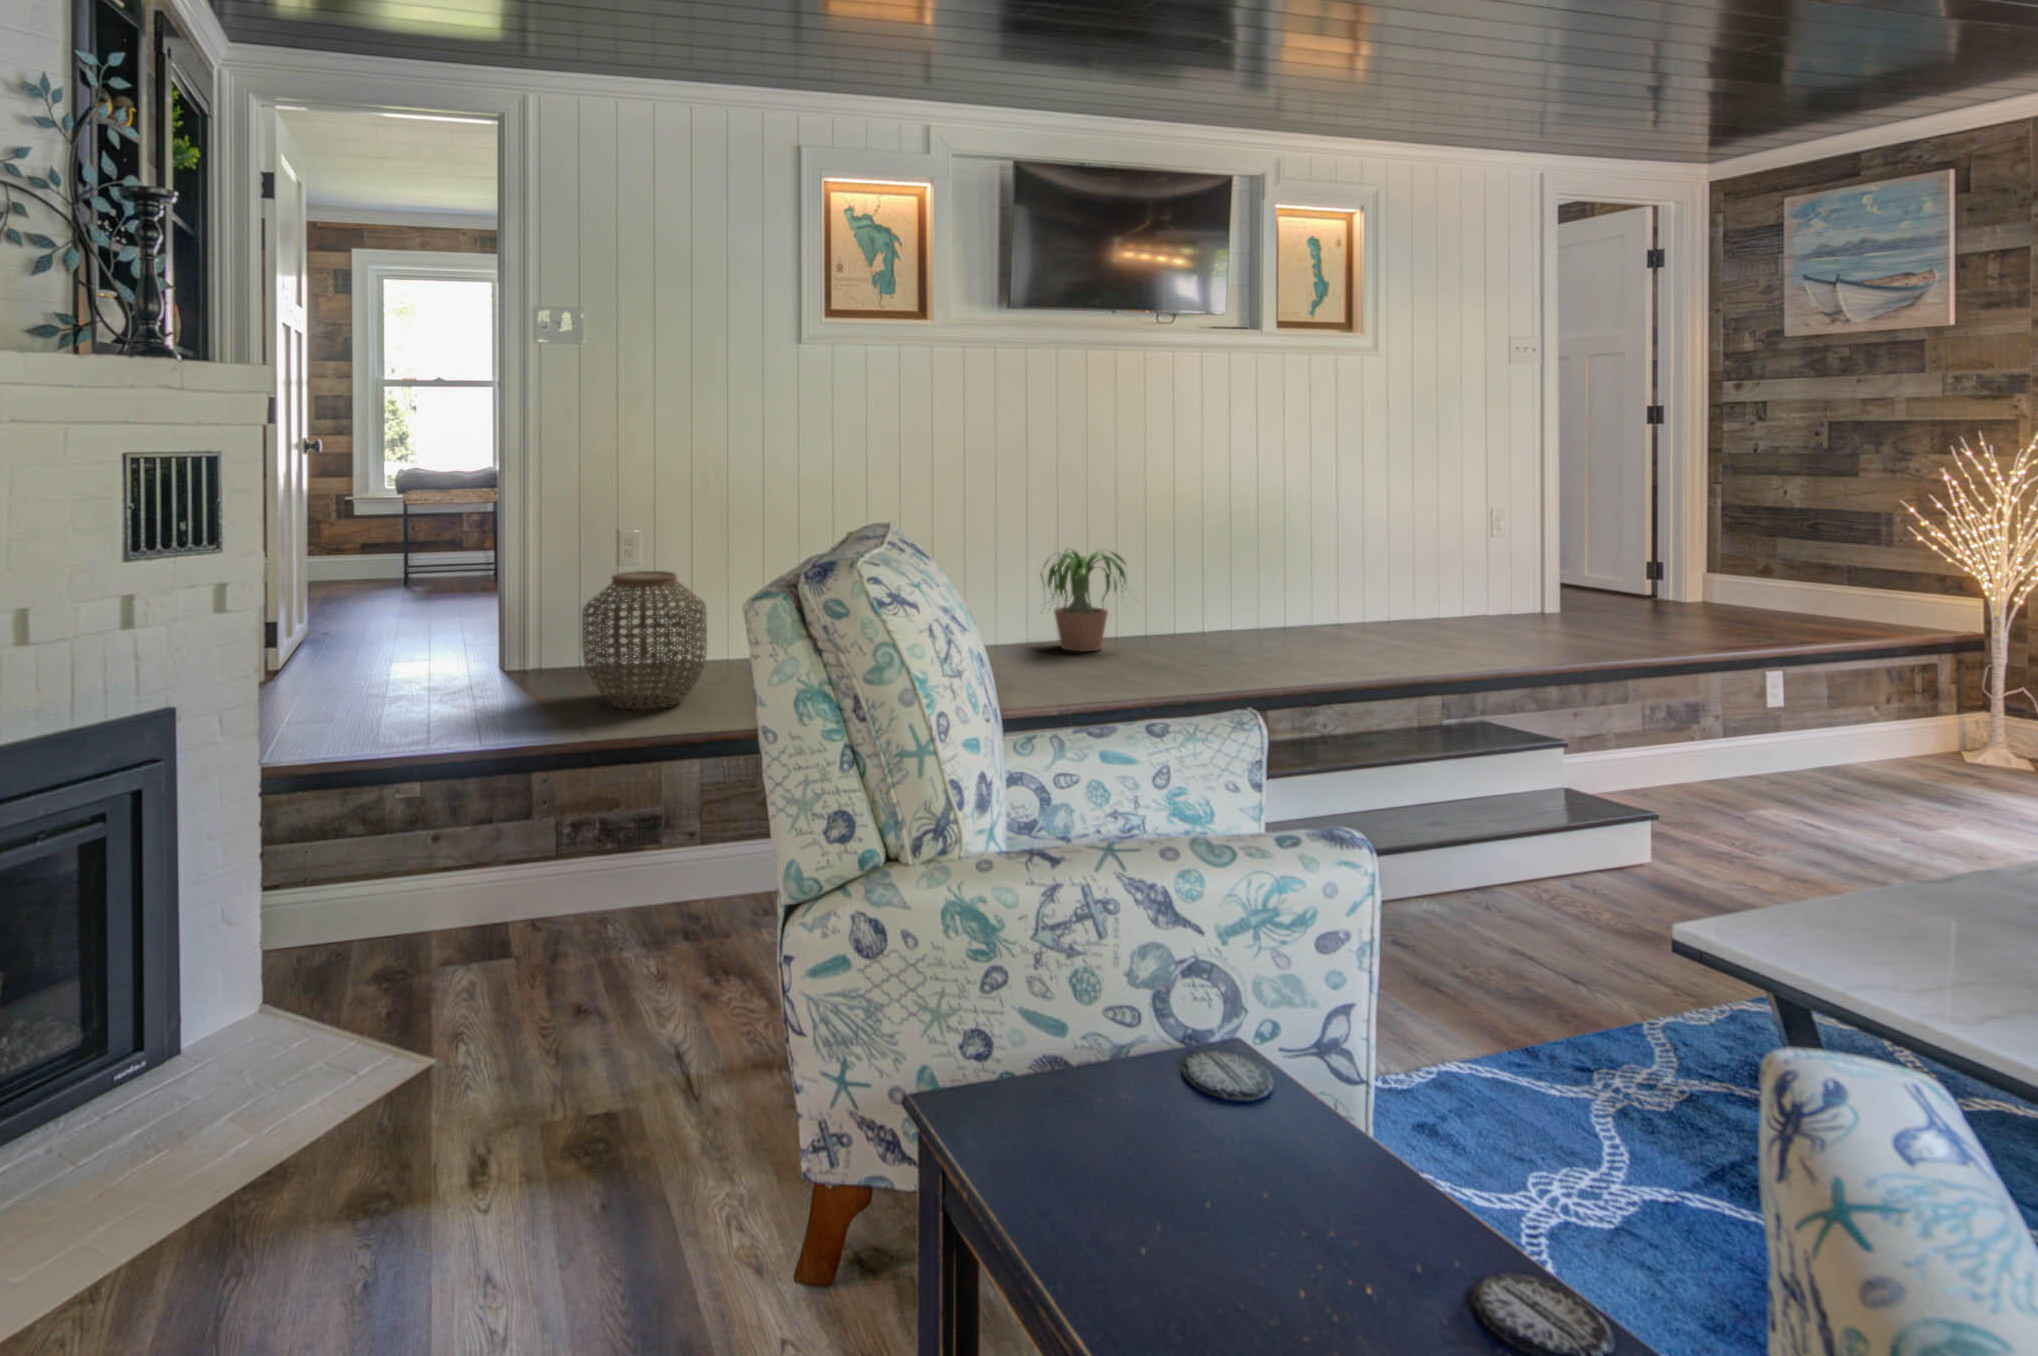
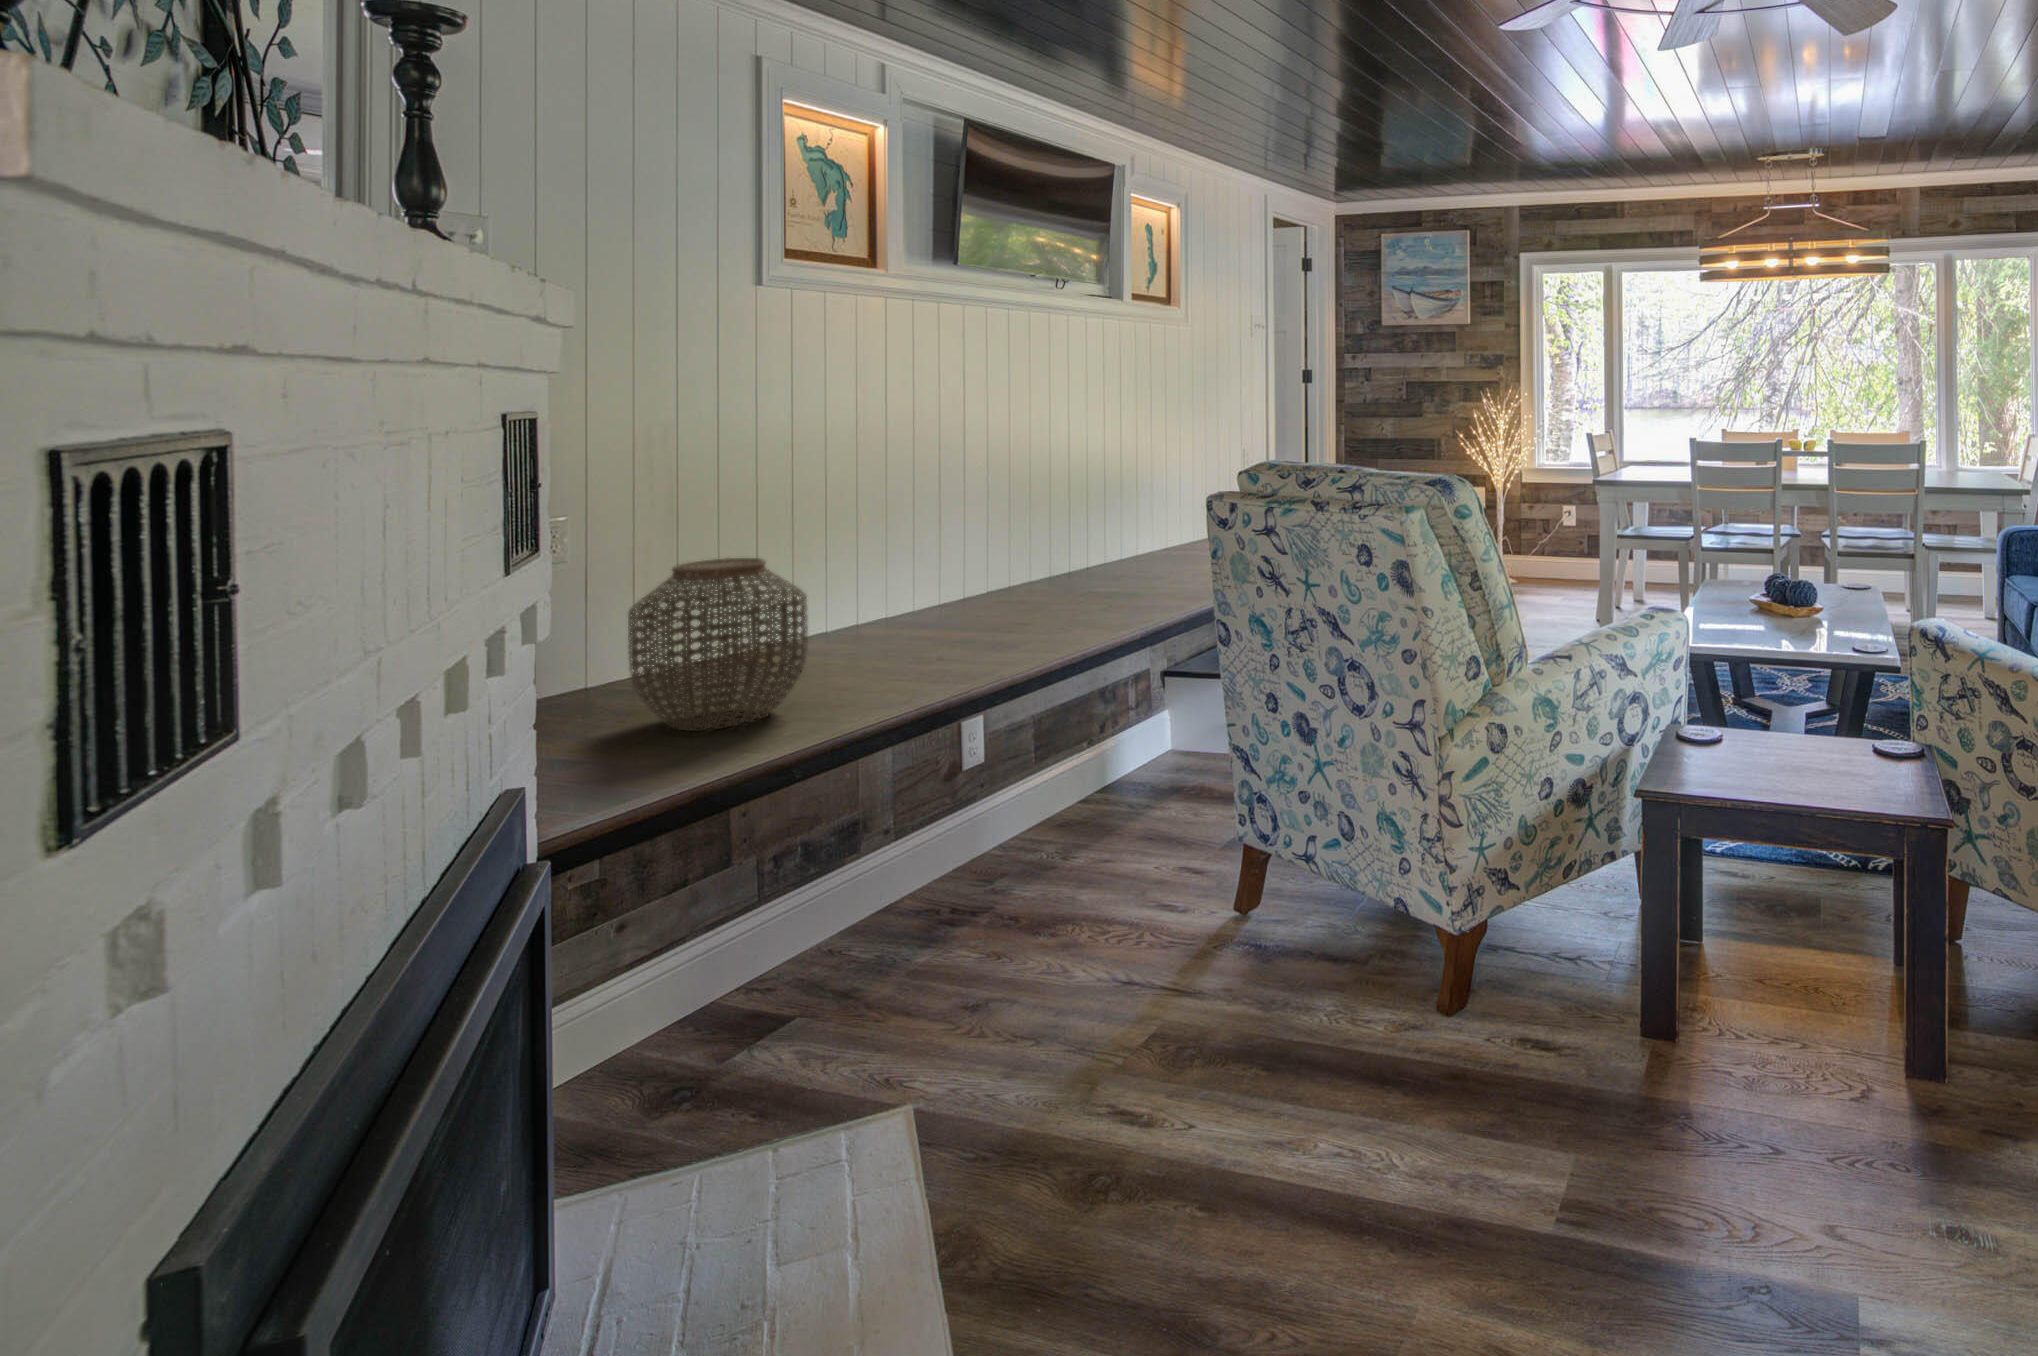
potted plant: present [1040,549,1126,651] -> none [976,503,1092,602]

